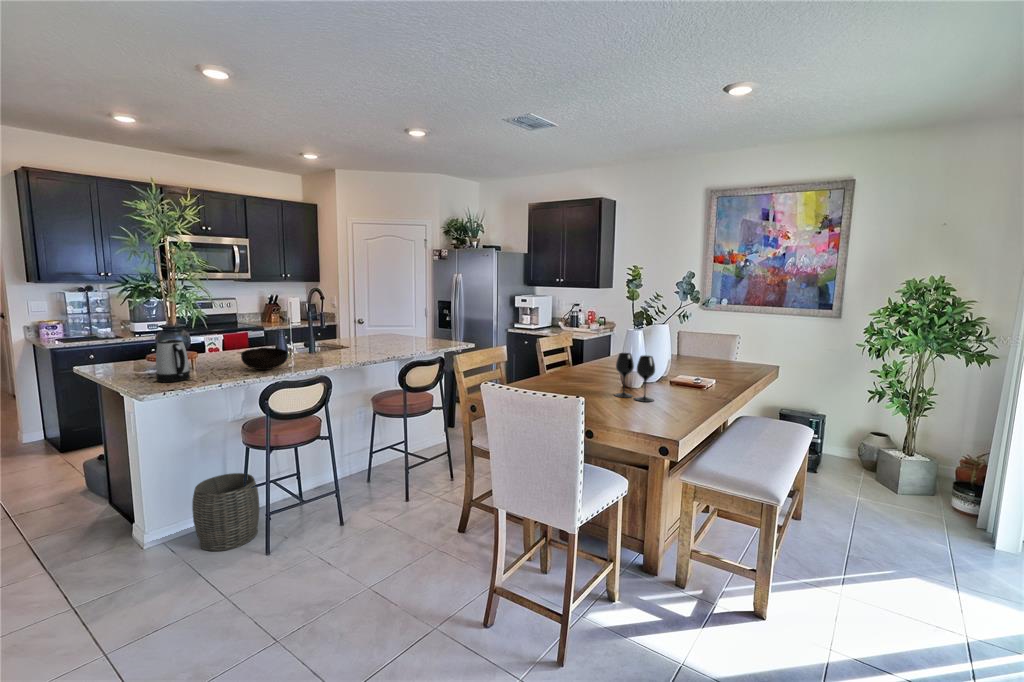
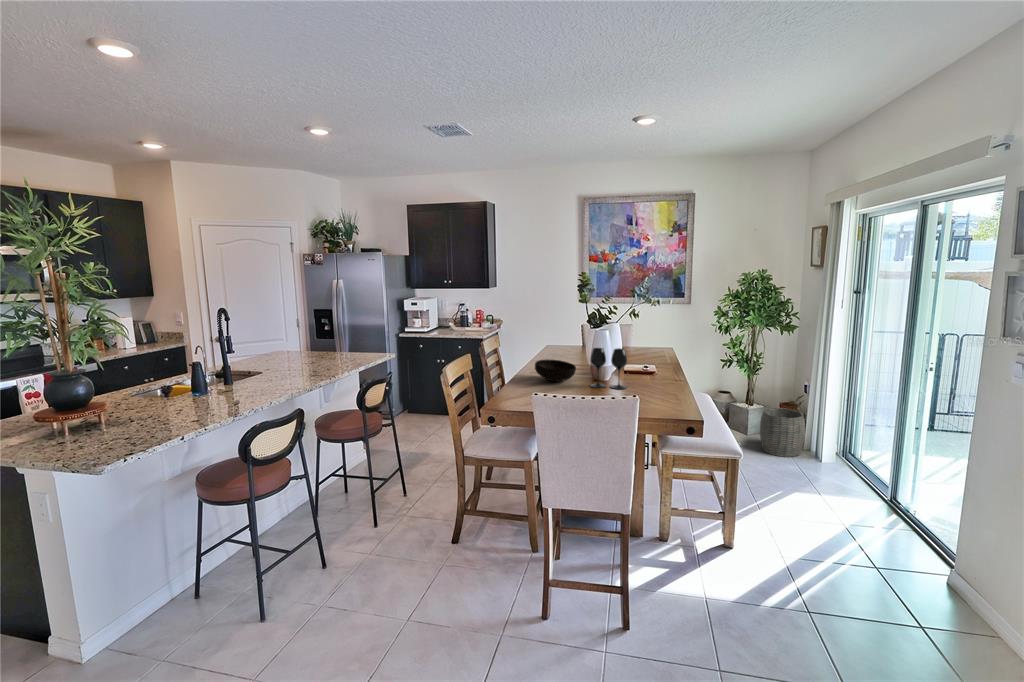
kettle: present [156,339,190,382] -> none [52,387,105,447]
bowl: present [241,348,288,370] -> present [535,359,576,381]
woven basket: present [192,473,260,551] -> present [760,408,805,457]

